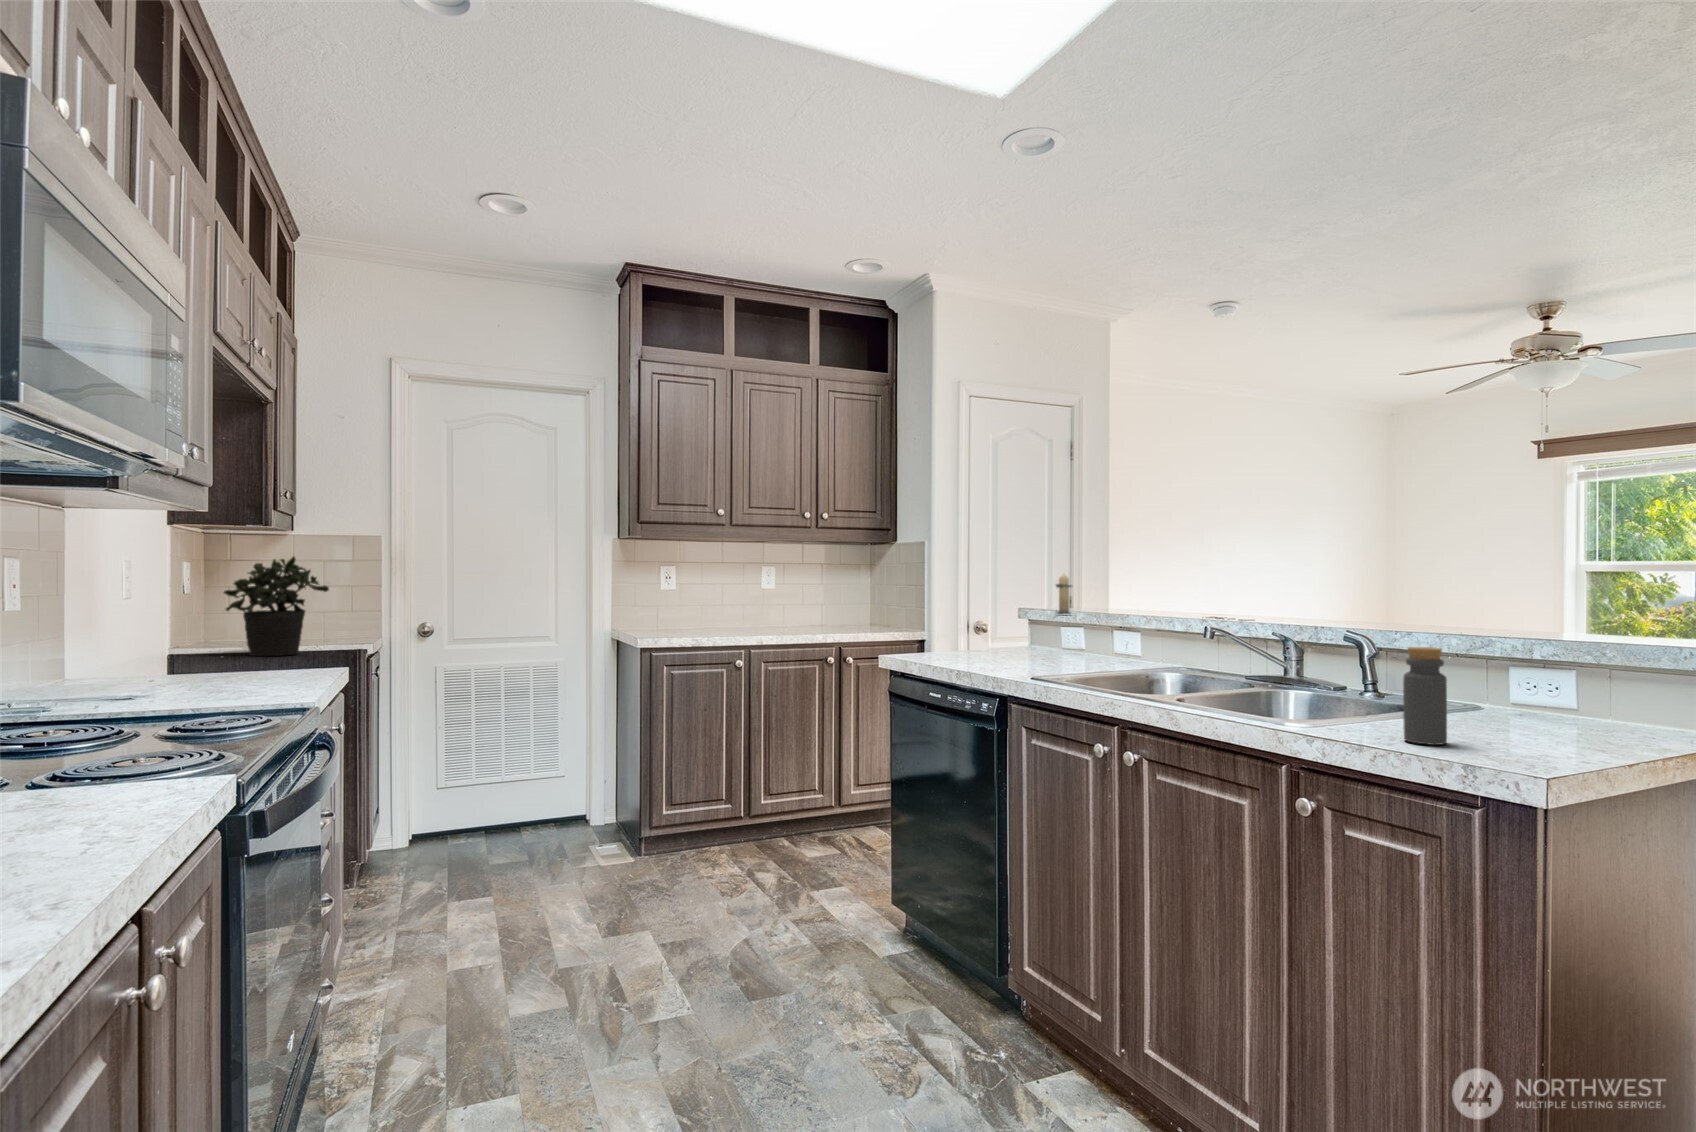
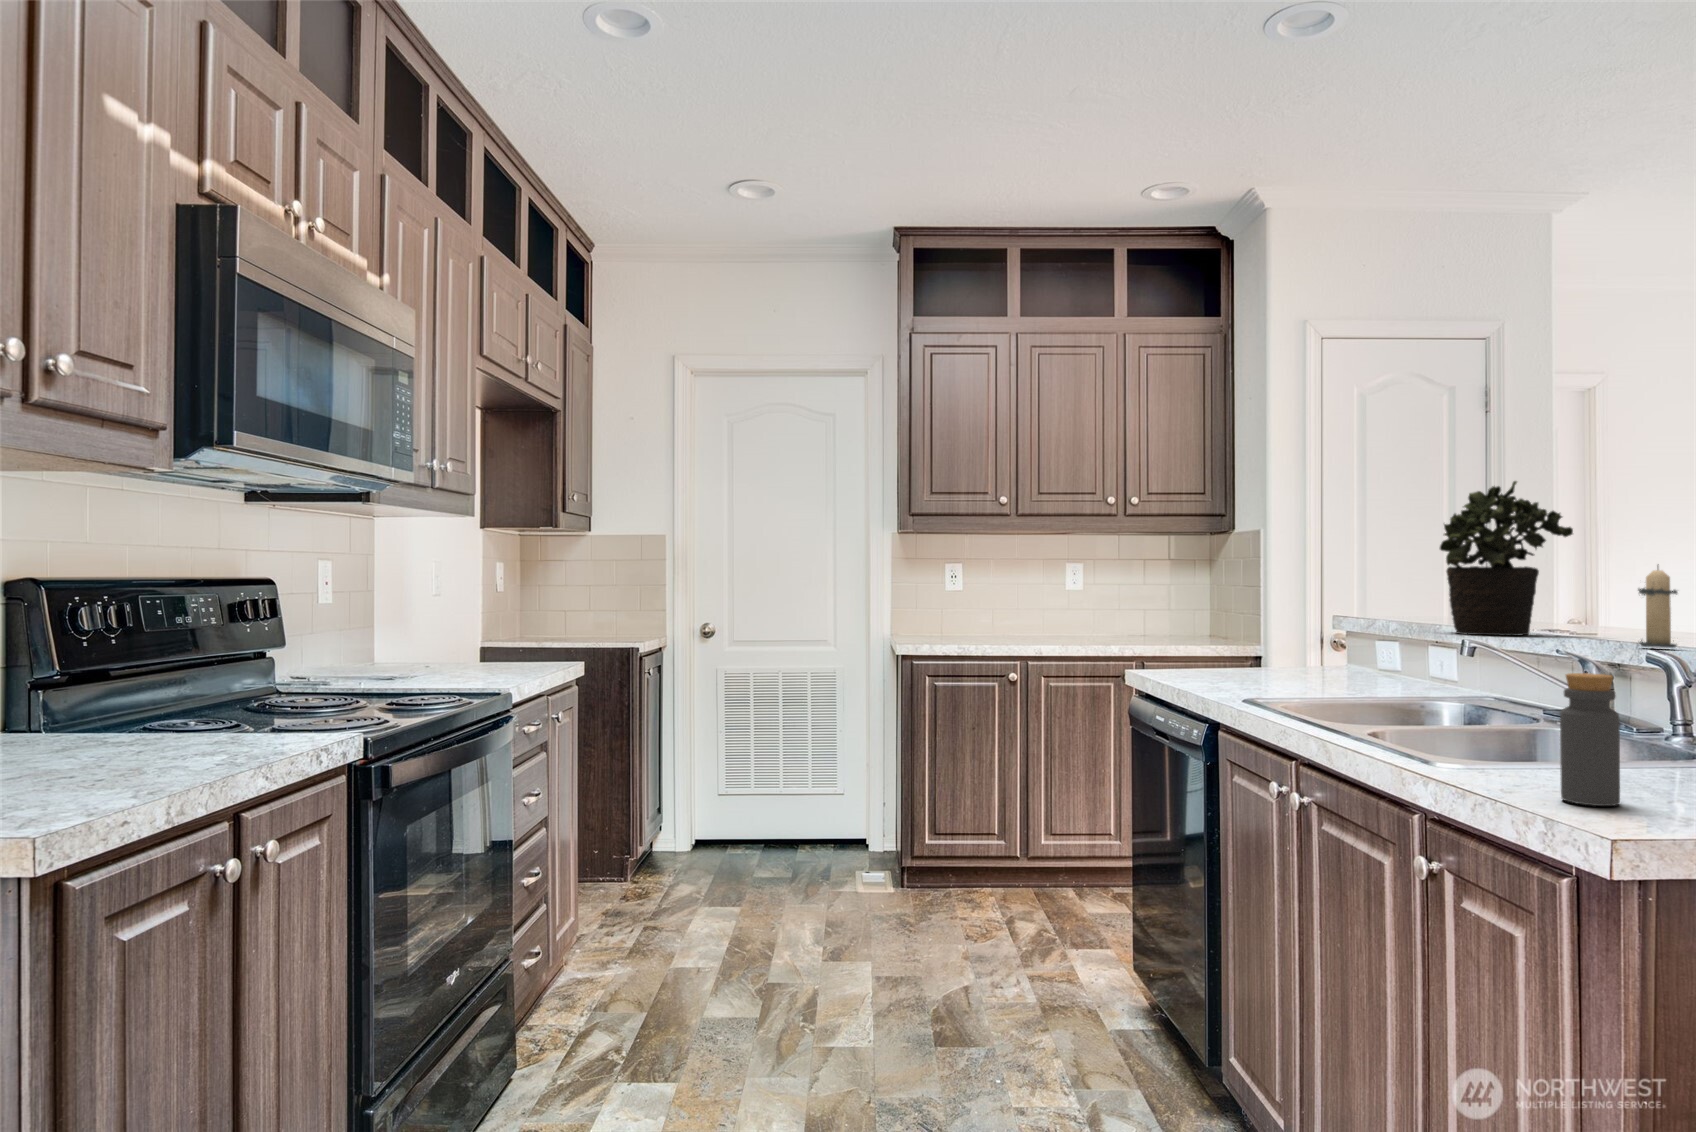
potted plant: present [224,556,329,656] -> present [1440,481,1573,636]
candle: present [1056,575,1071,614] -> present [1638,564,1677,648]

